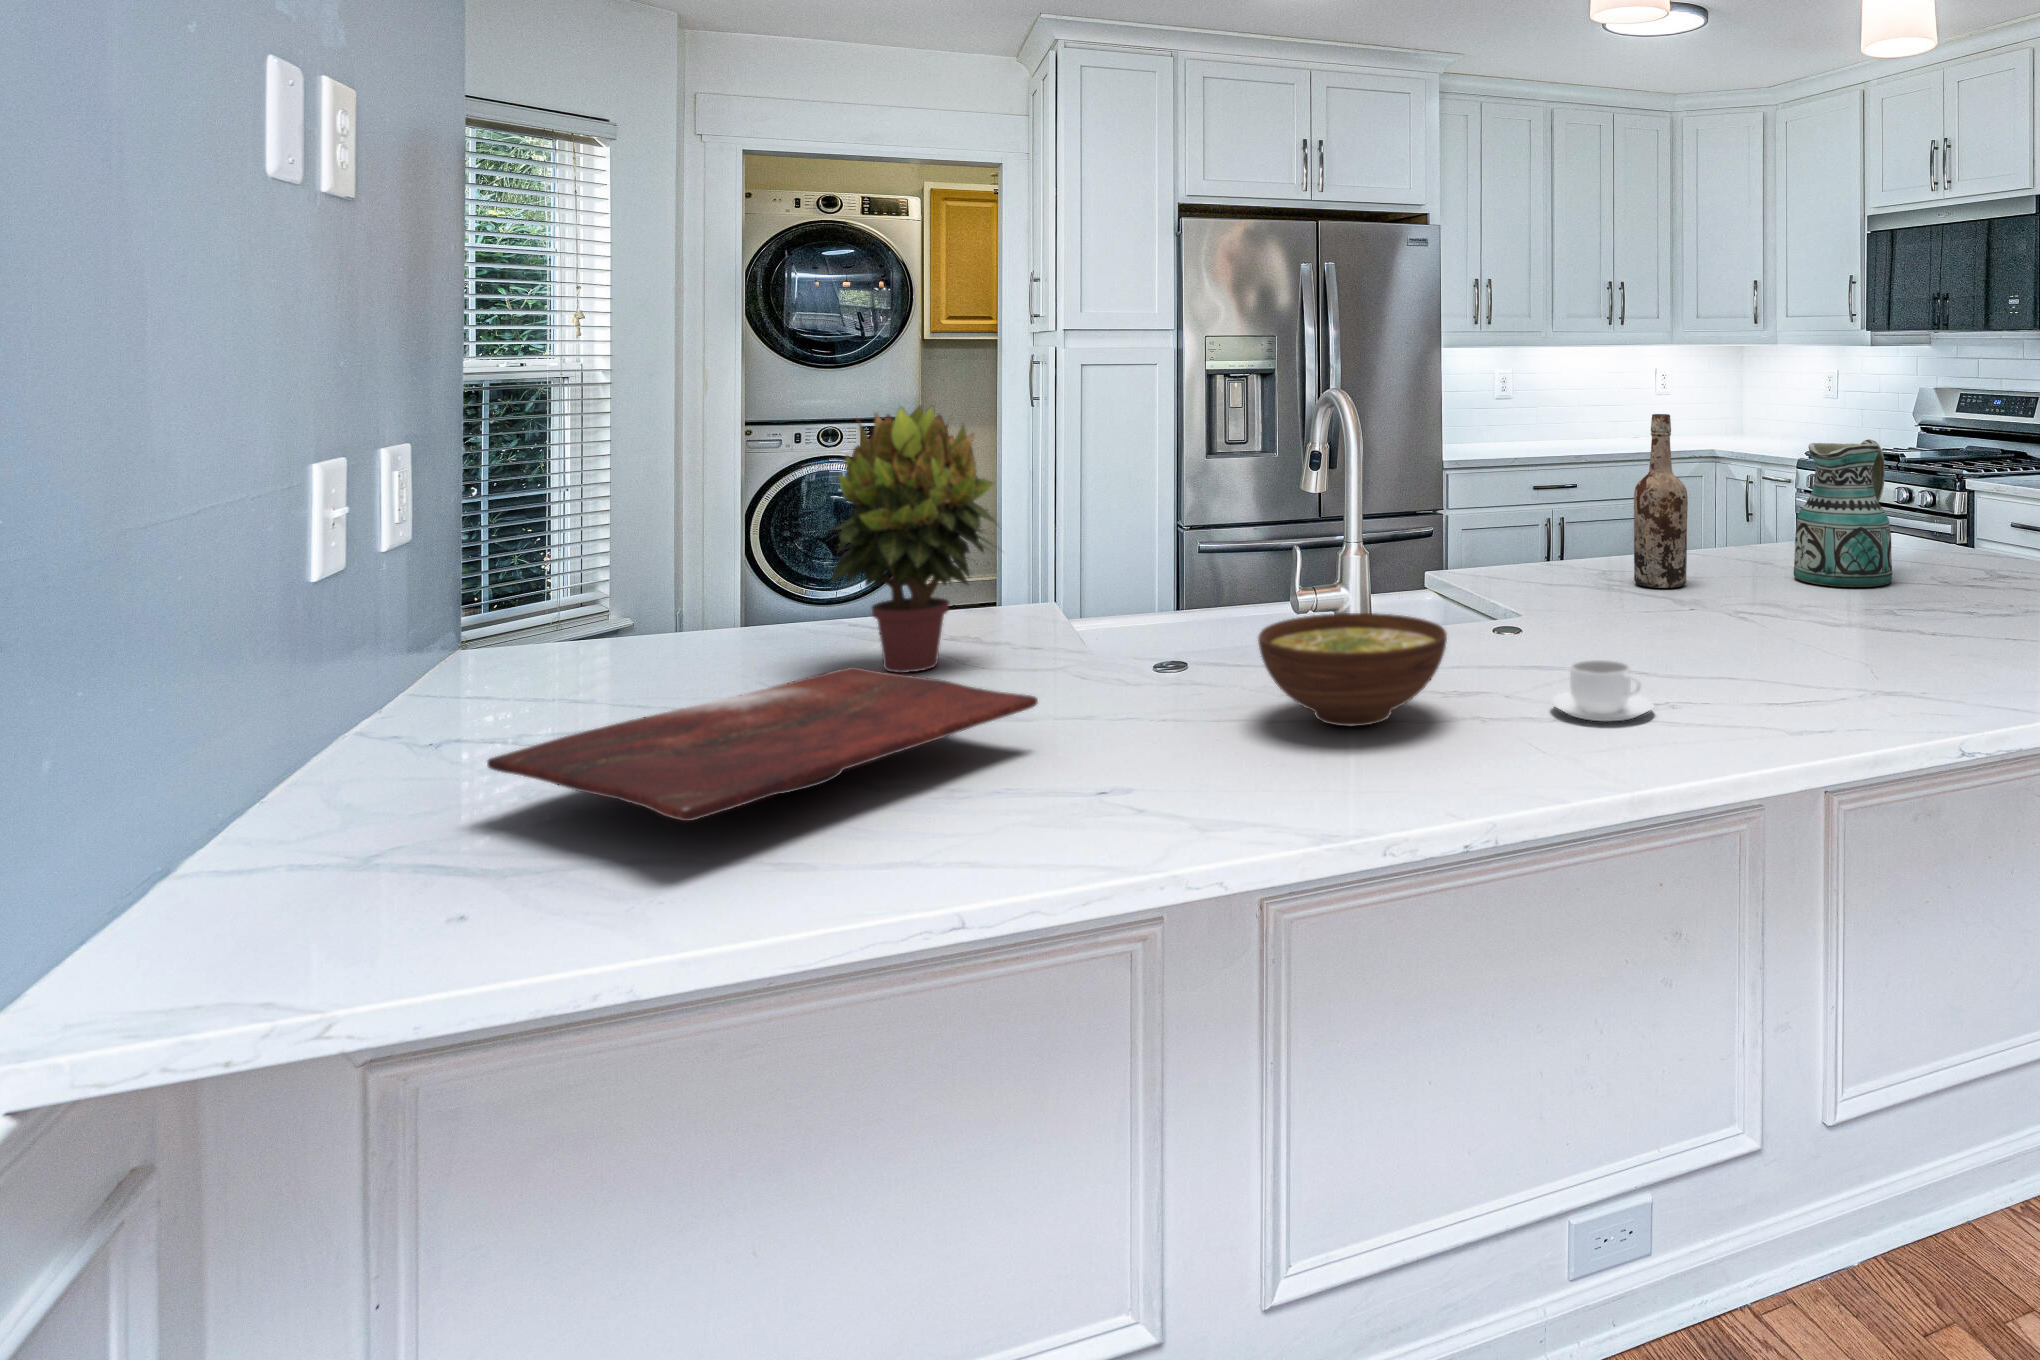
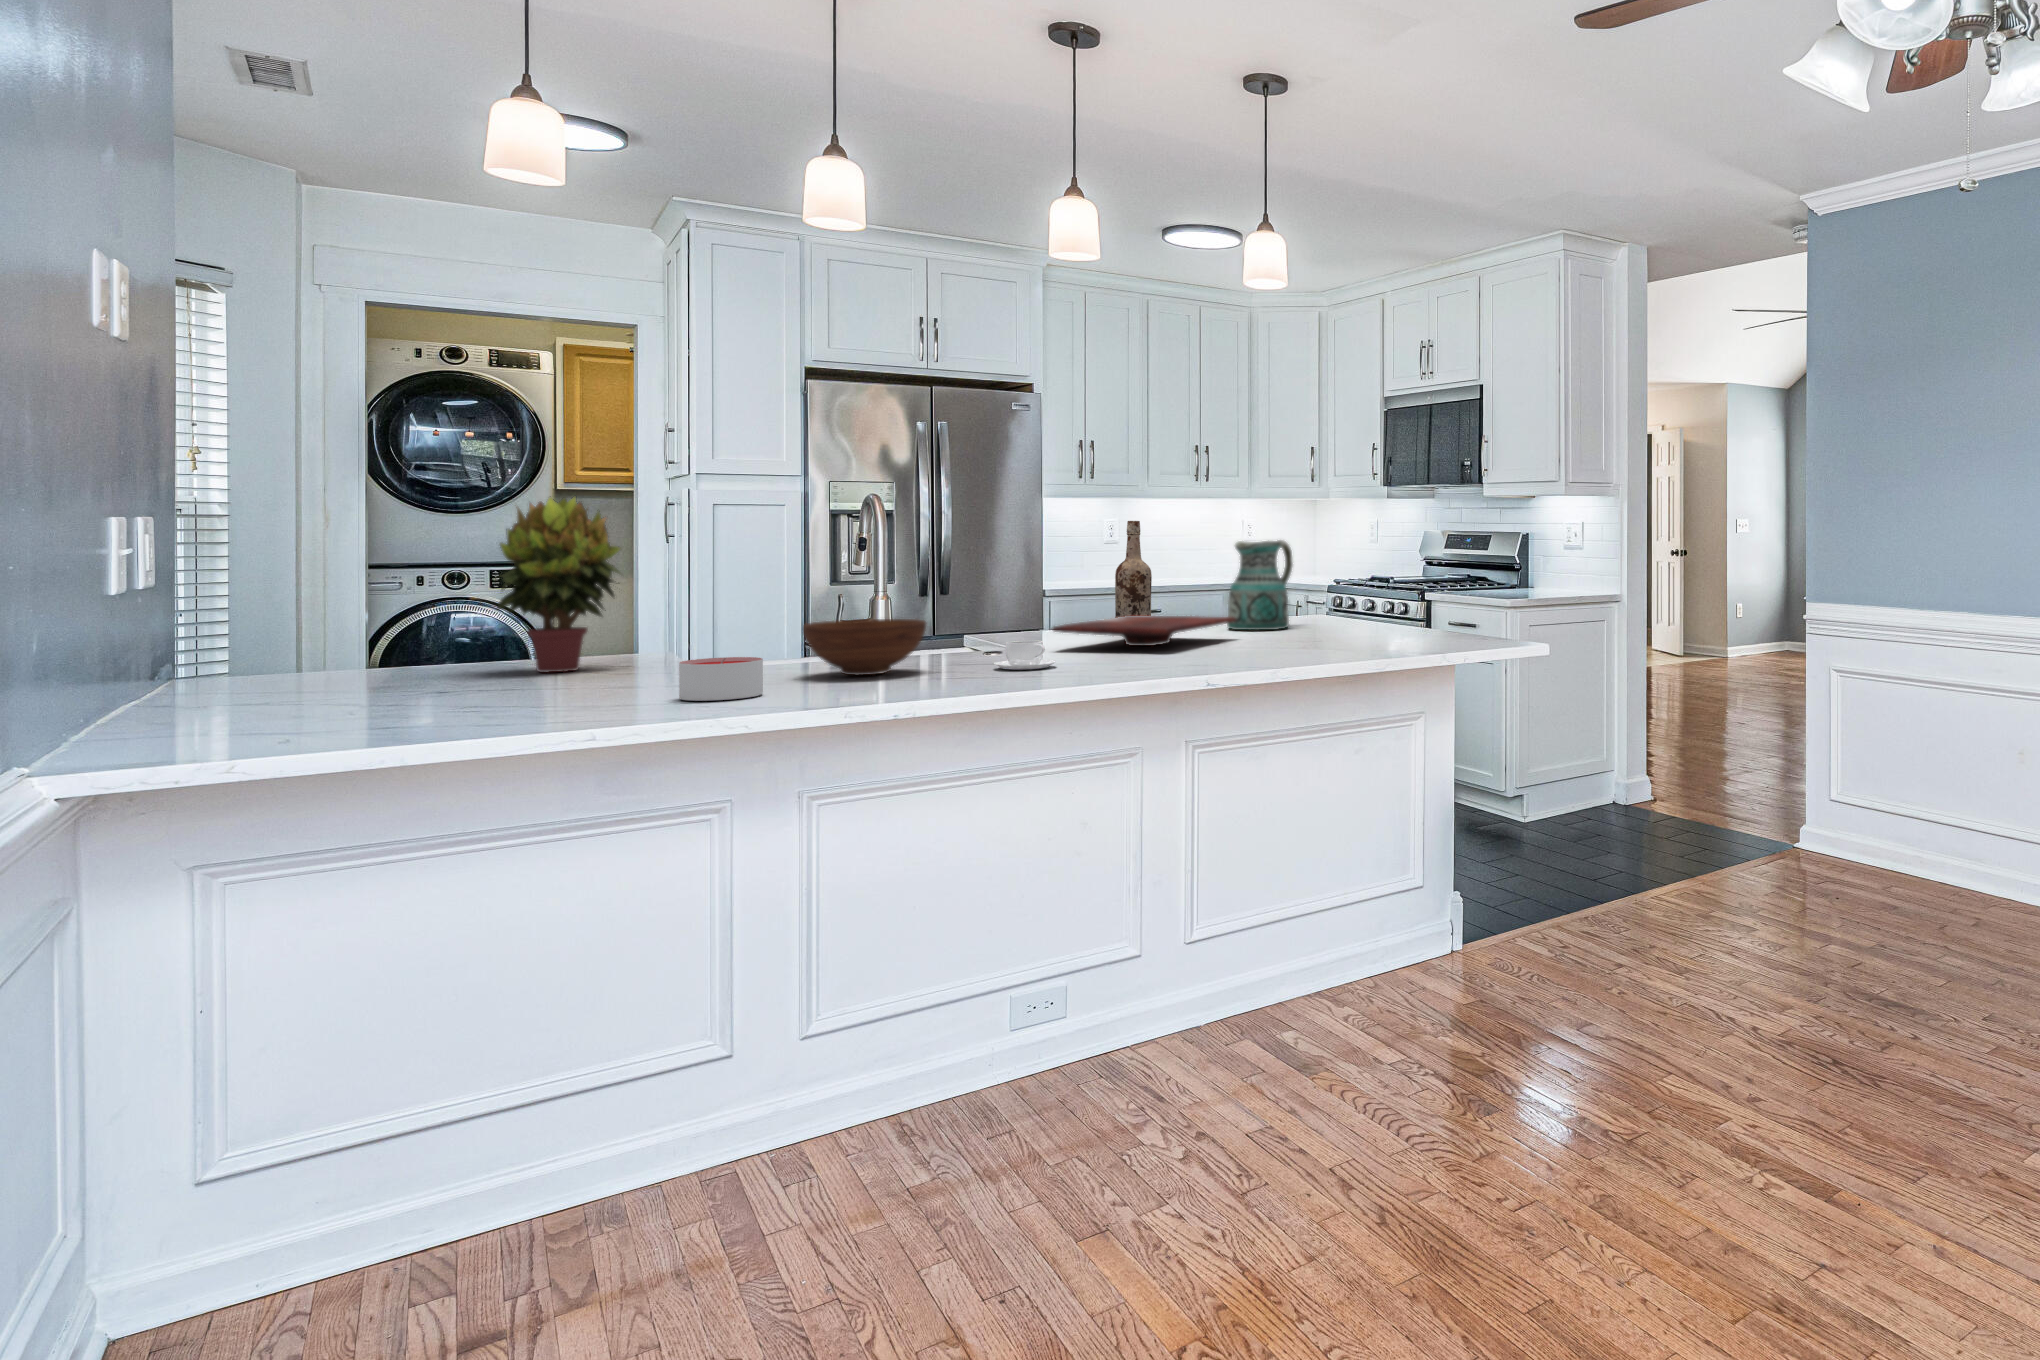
cutting board: present [487,667,1038,821] -> present [1052,616,1236,646]
candle: none [1087,722,1219,828] -> present [679,657,763,701]

